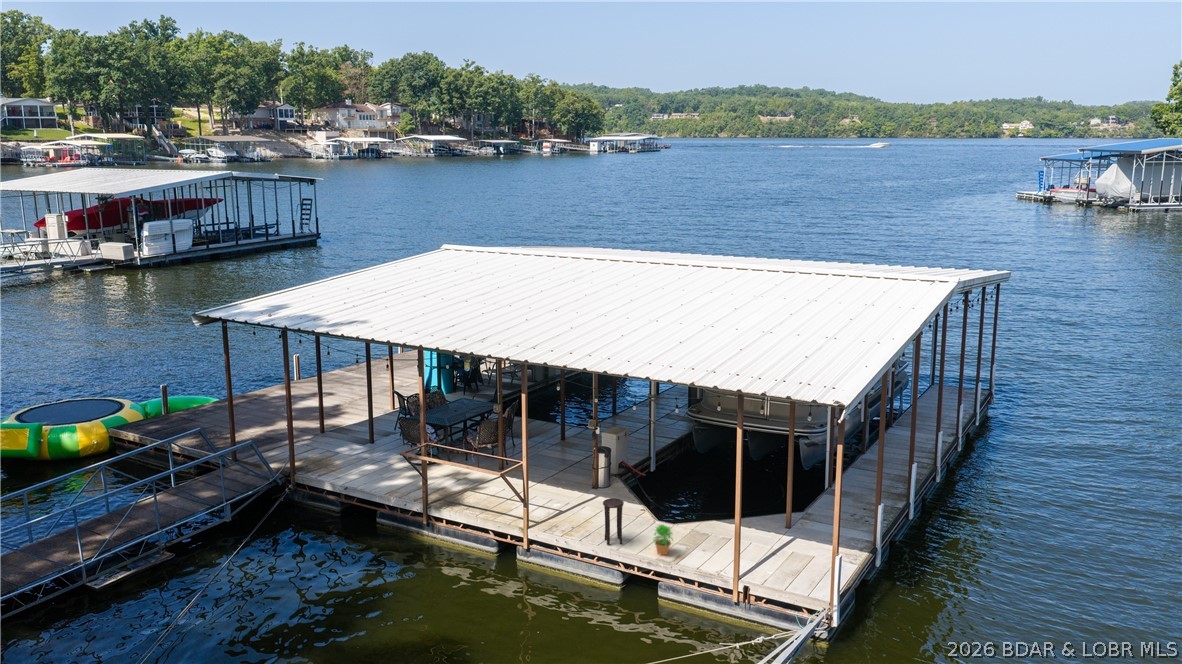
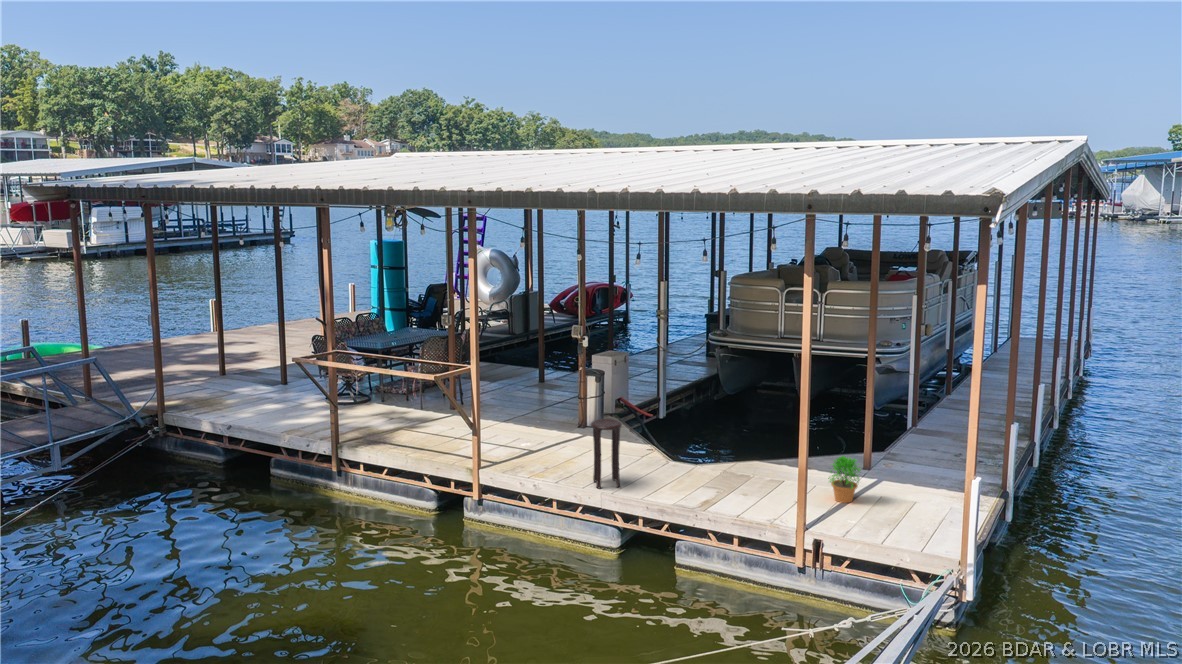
potted plant: present [653,525,673,555] -> present [828,456,861,503]

